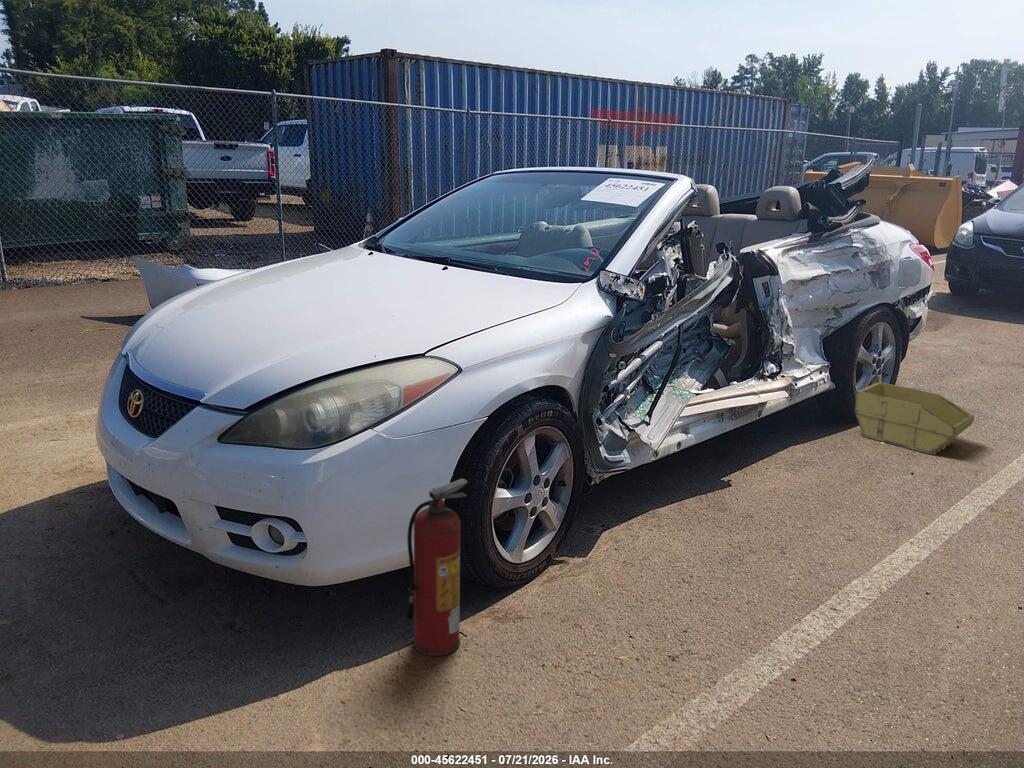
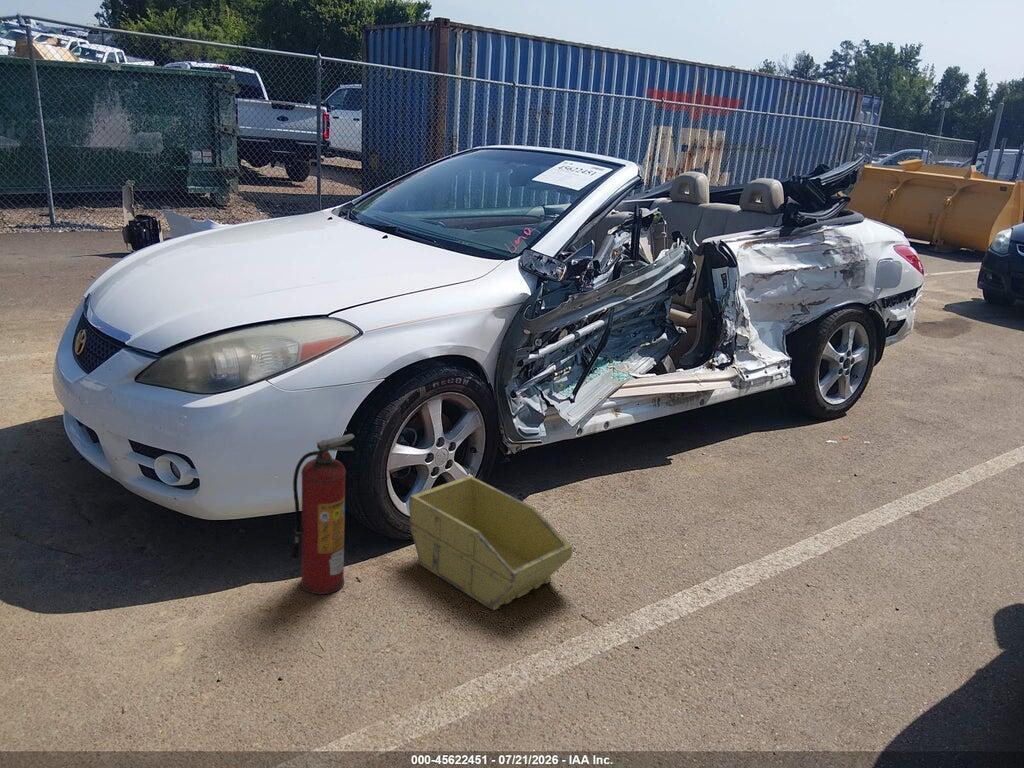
storage bin: present [855,382,974,455] -> present [409,476,572,610]

